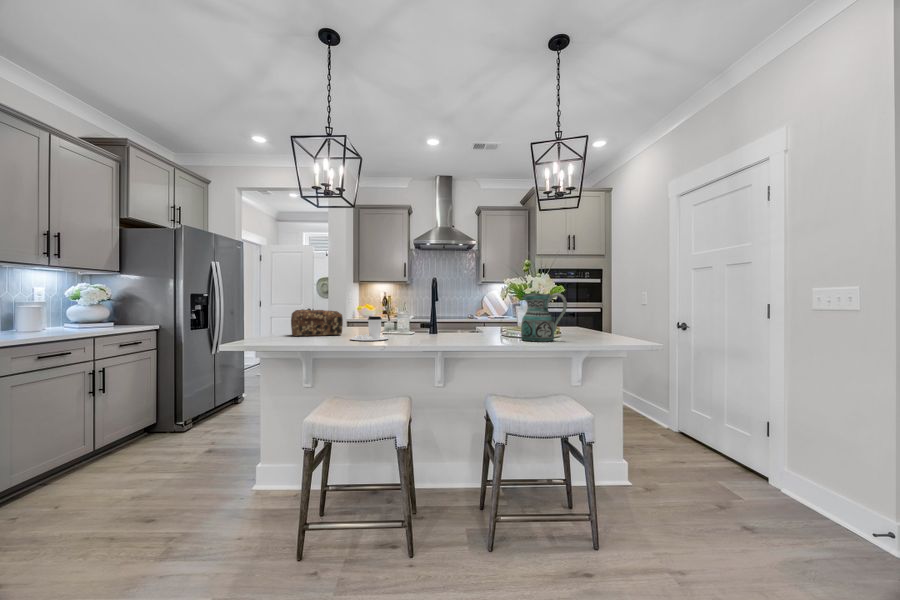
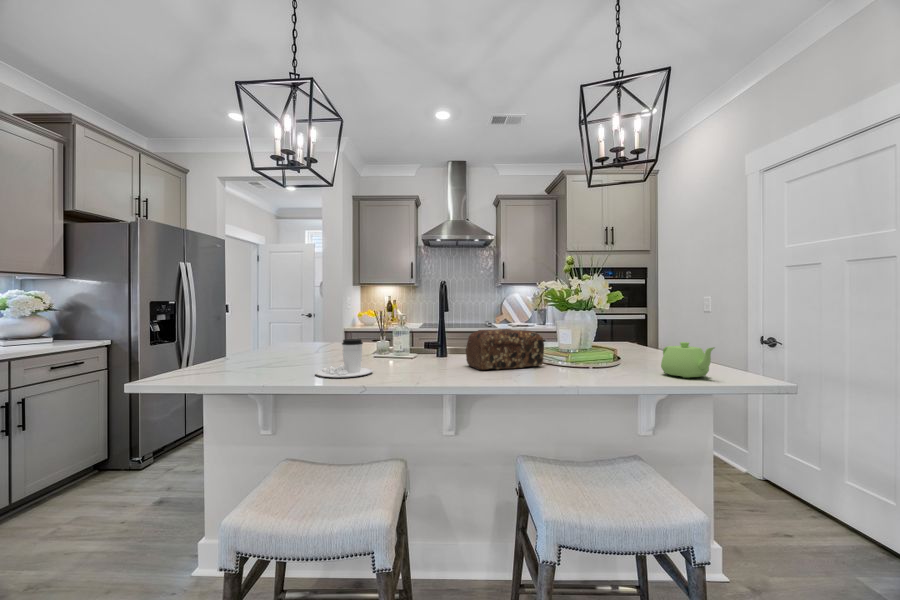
ceramic pitcher: present [521,293,567,342] -> none [569,304,640,378]
bread loaf: present [291,310,343,336] -> present [466,329,544,370]
teapot: none [582,319,613,342] -> present [661,342,714,378]

